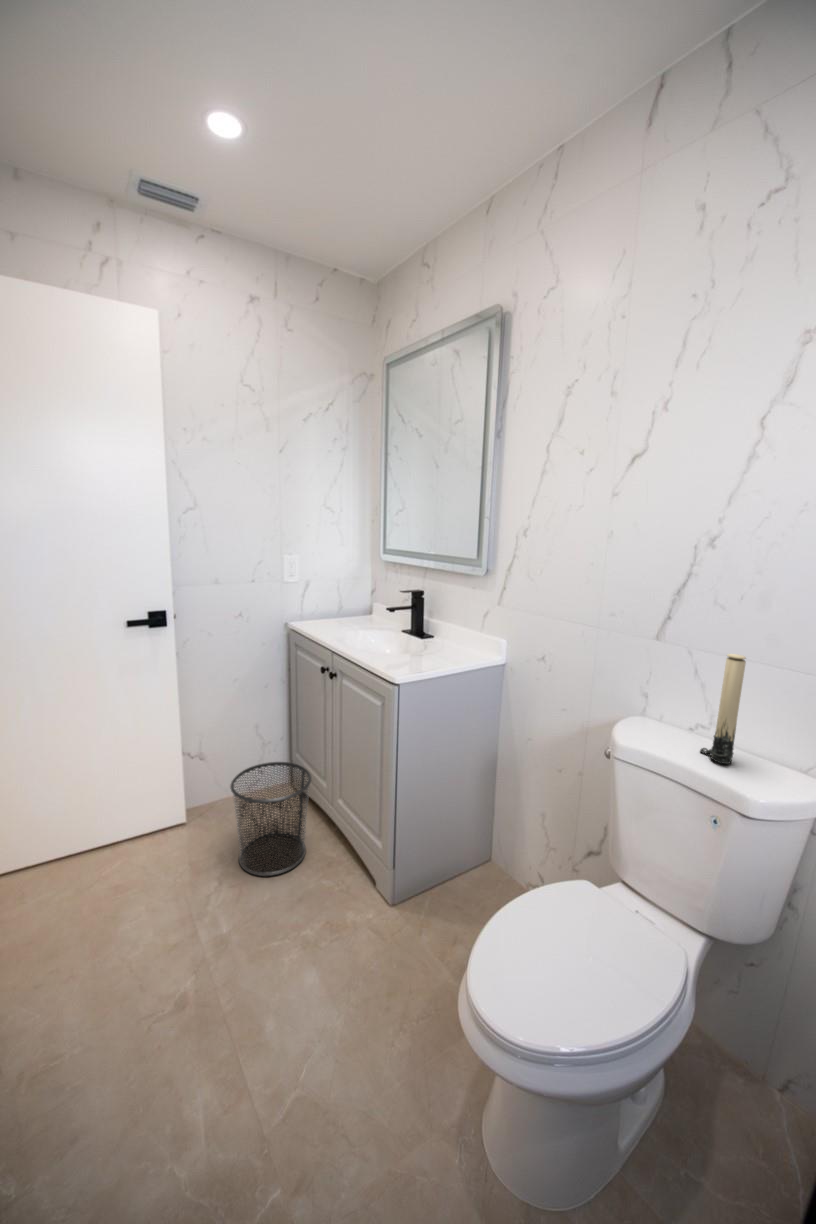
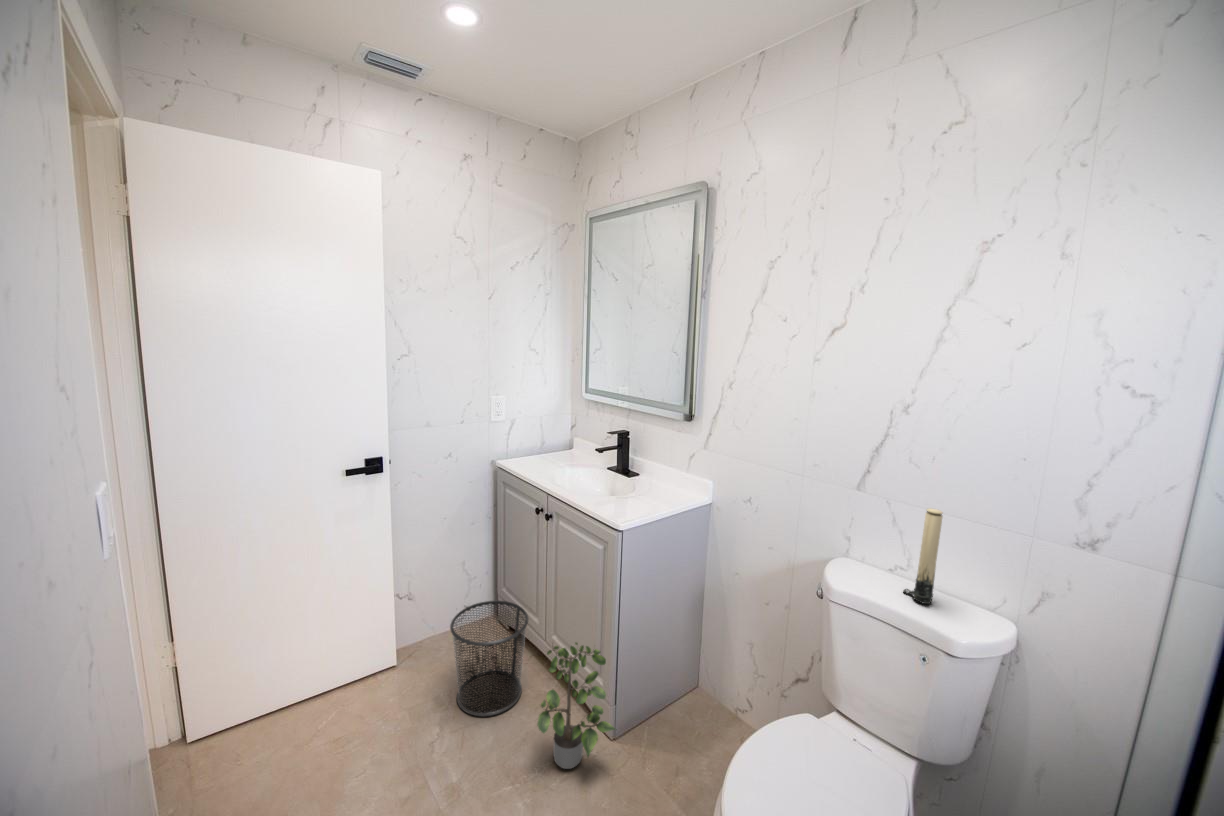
potted plant: none [307,800,391,932] -> present [537,643,615,769]

